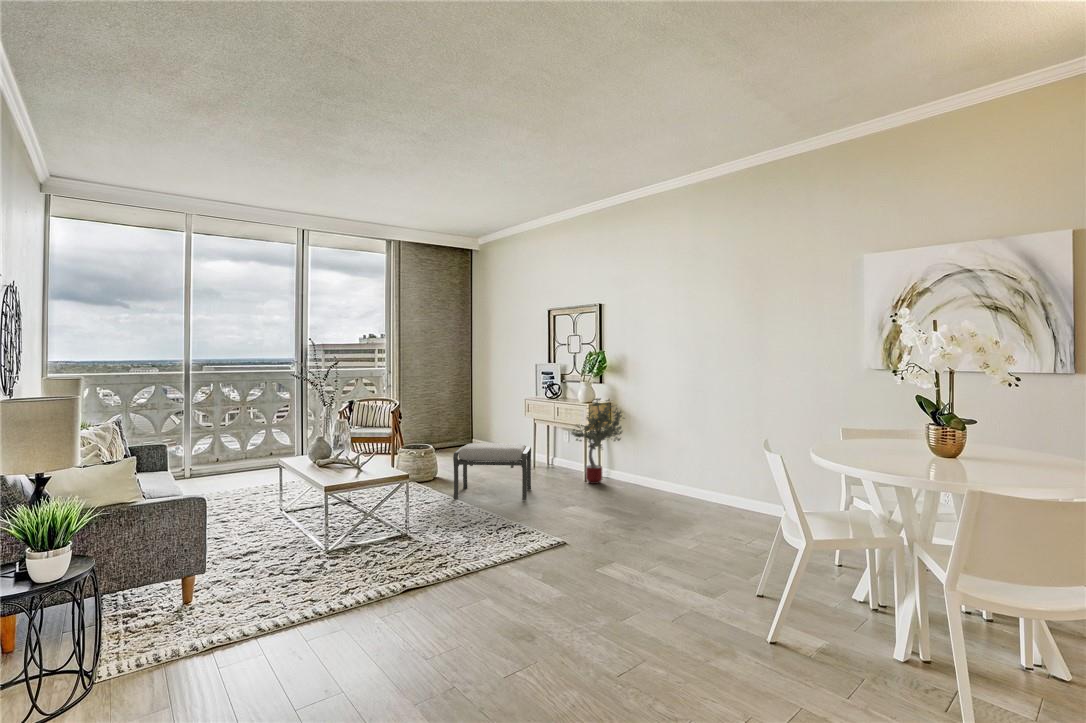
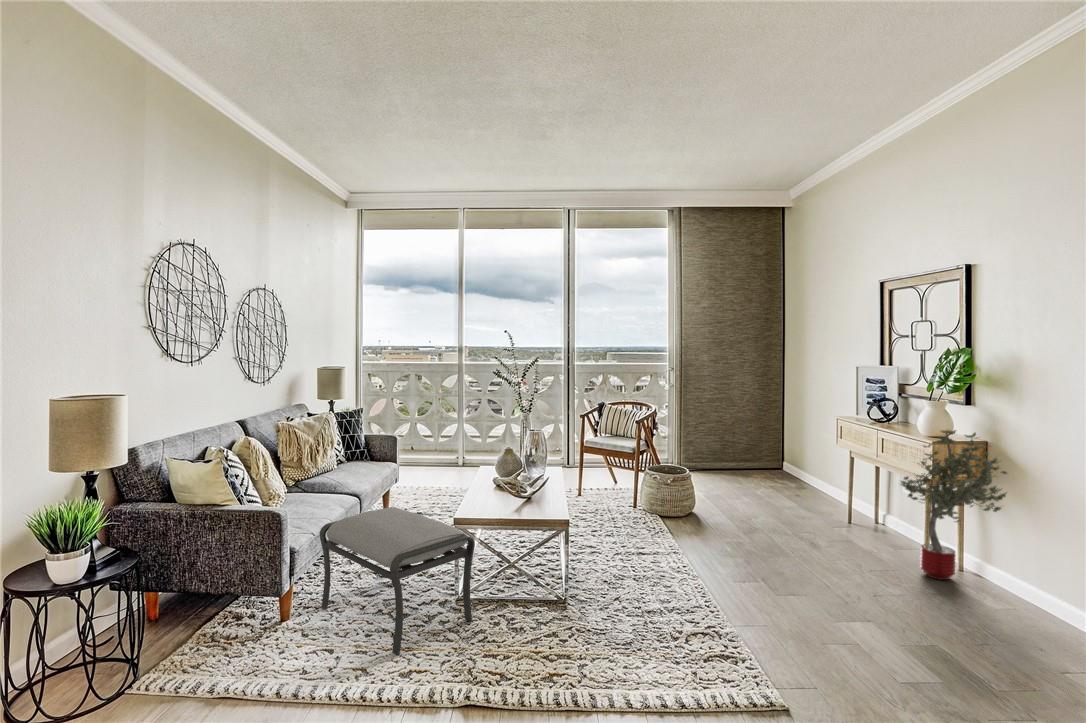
ottoman: present [453,443,531,500] -> present [320,507,475,656]

